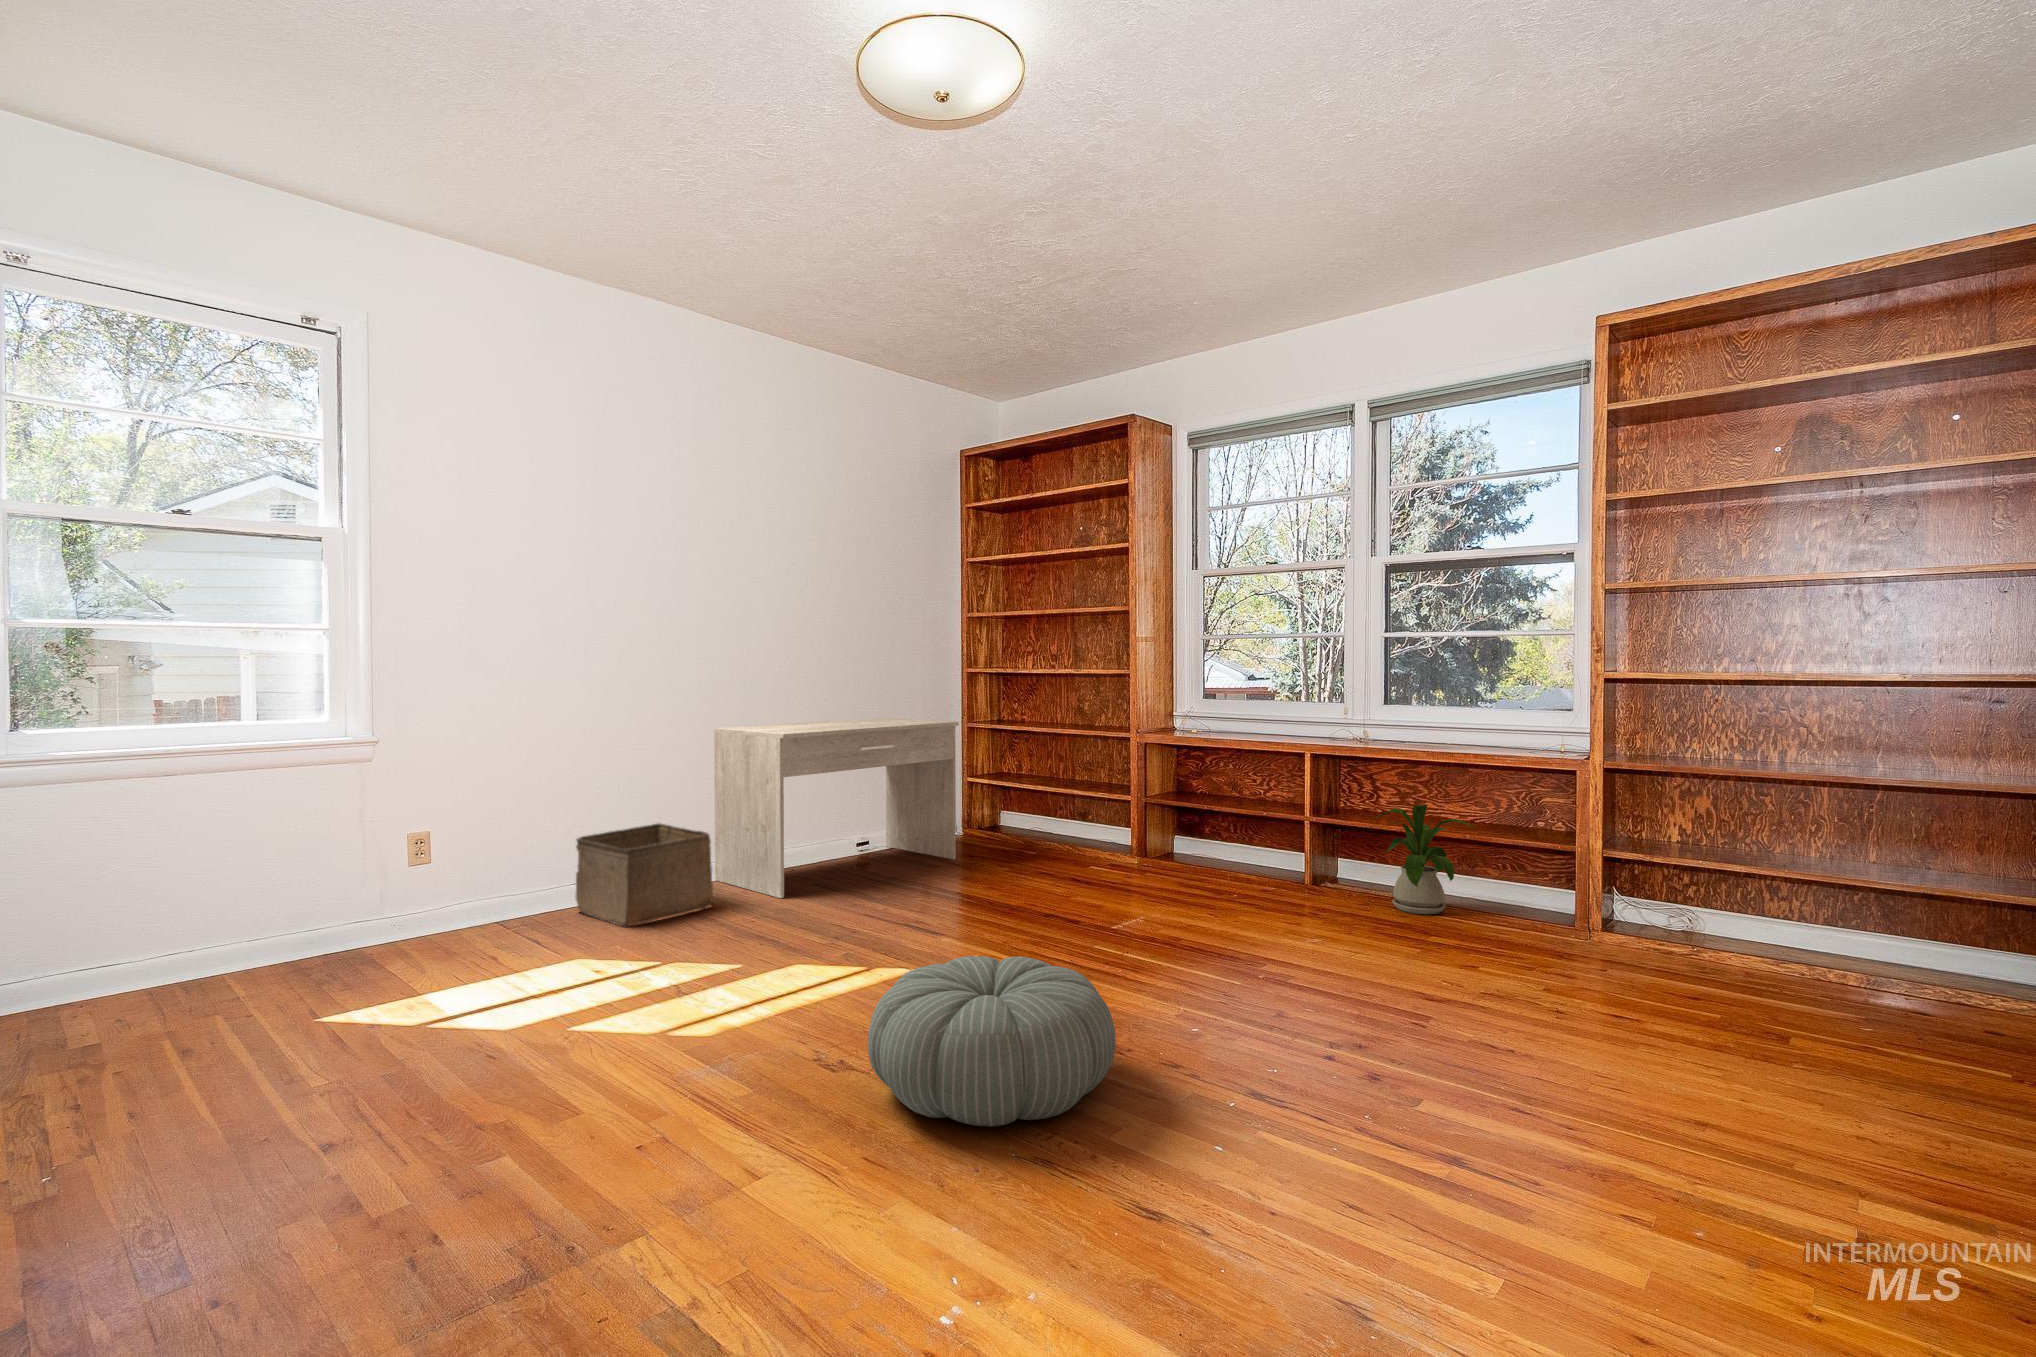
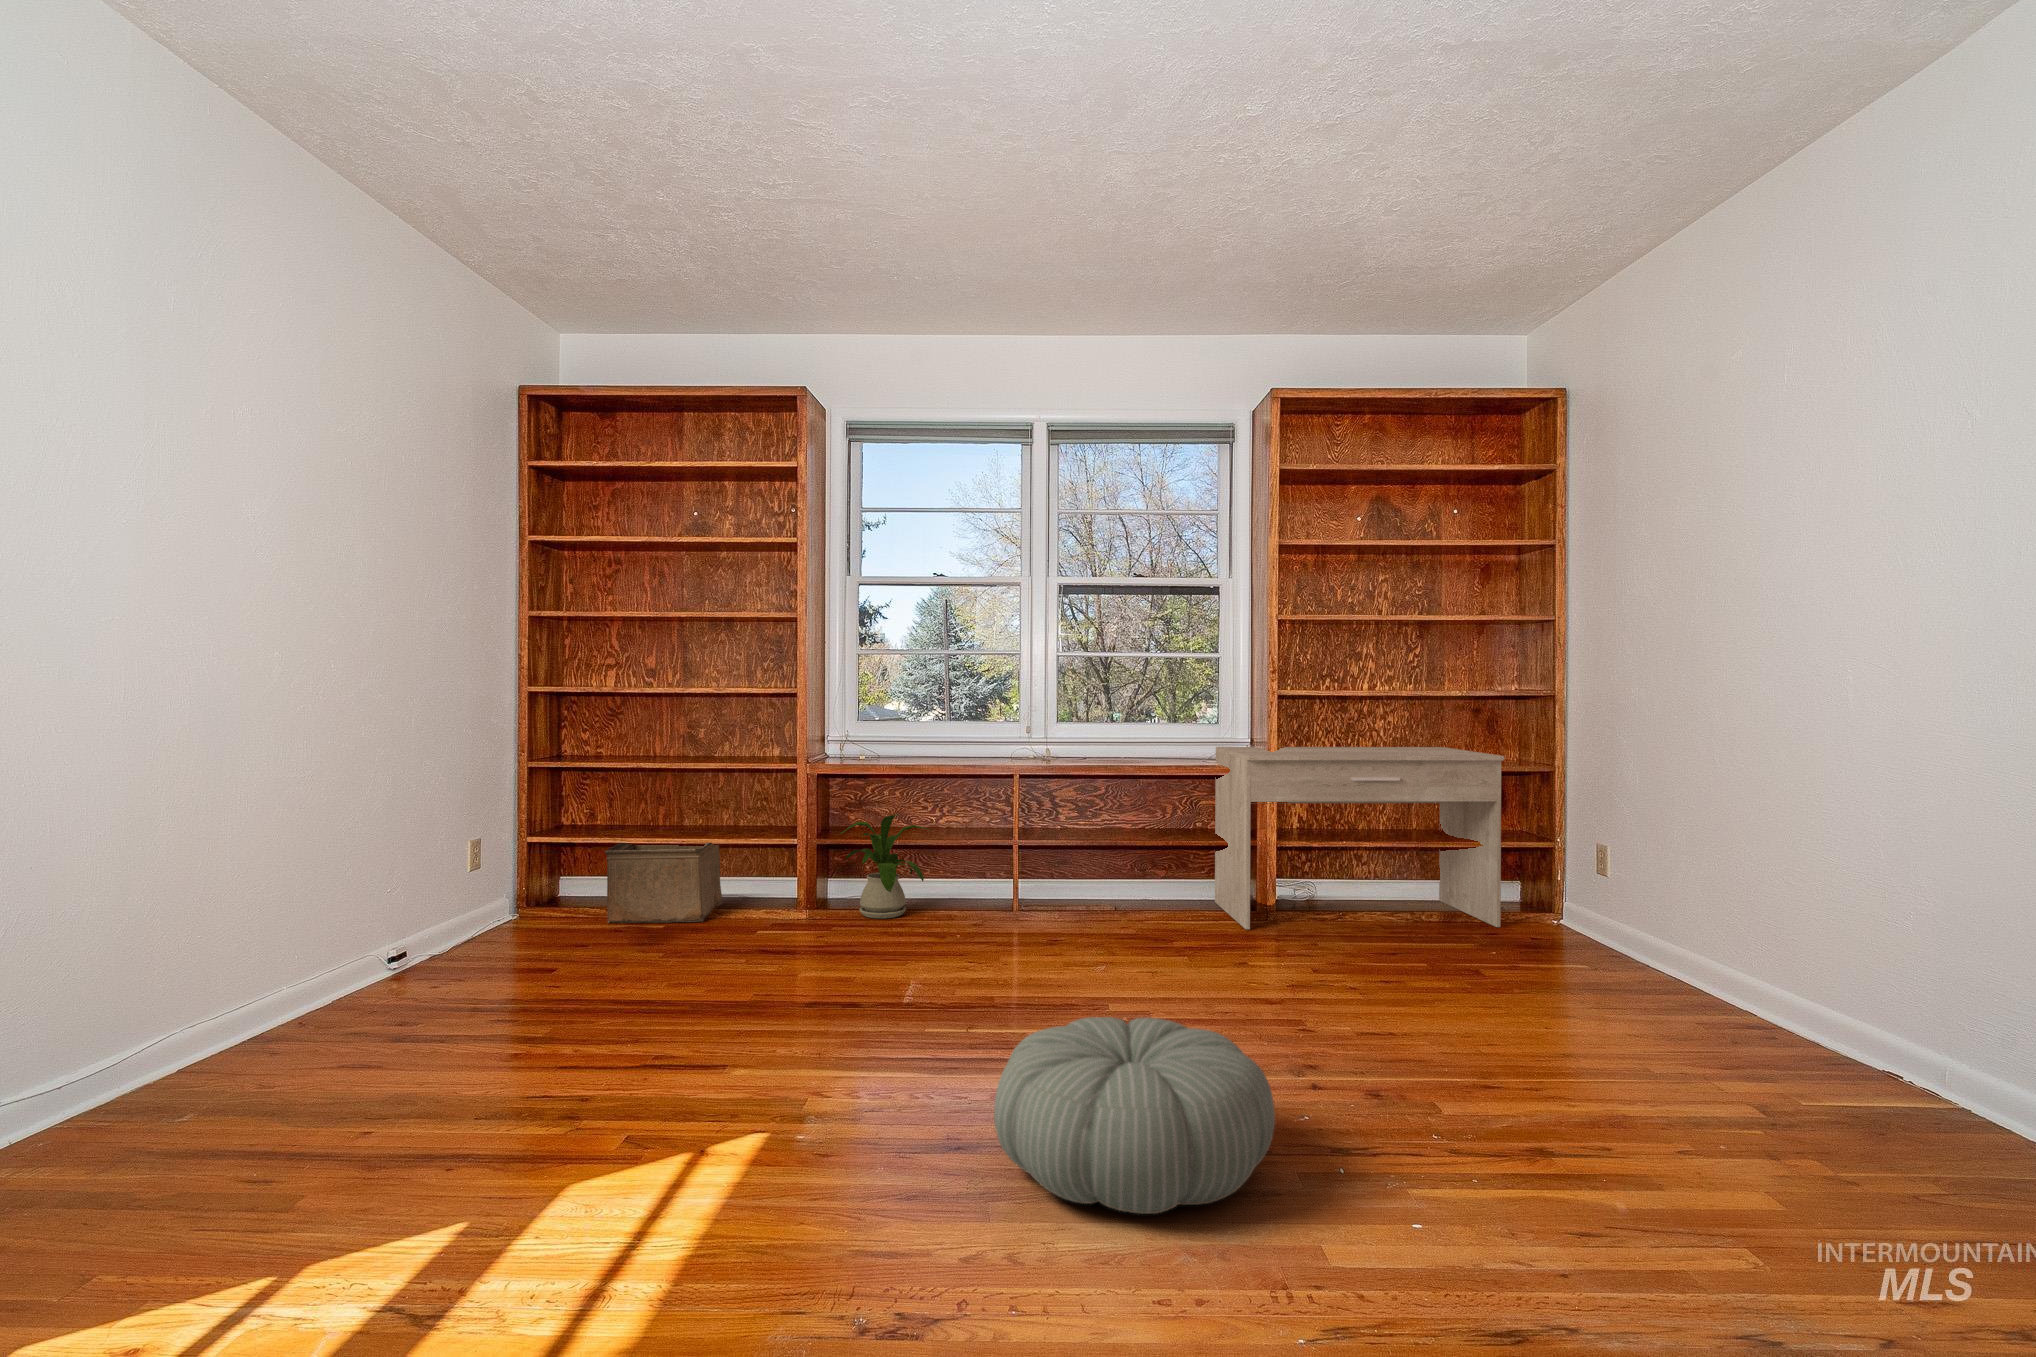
desk: present [714,718,959,898] -> present [1215,747,1504,930]
house plant: present [1374,805,1475,914] -> present [840,814,930,919]
storage bin: present [576,823,713,926] -> present [605,843,722,922]

